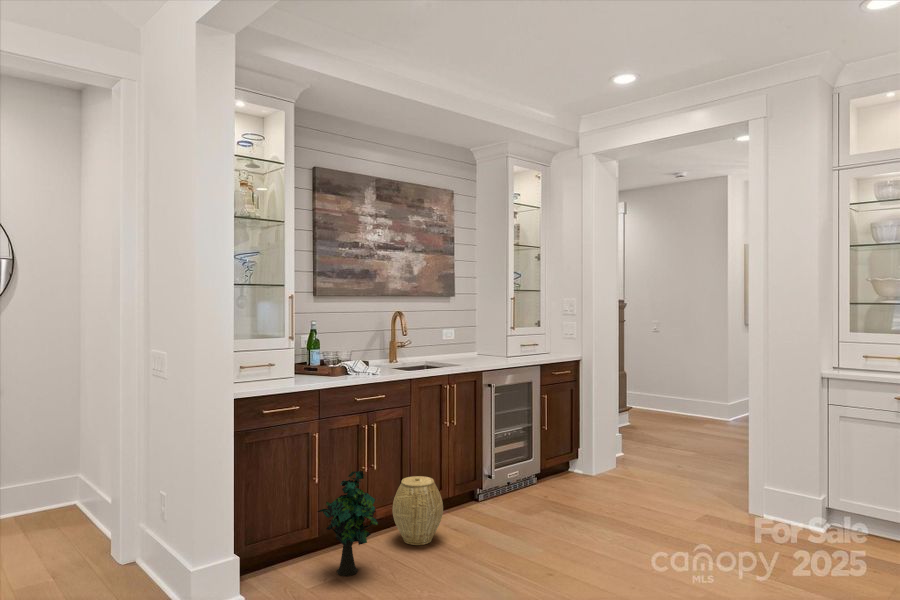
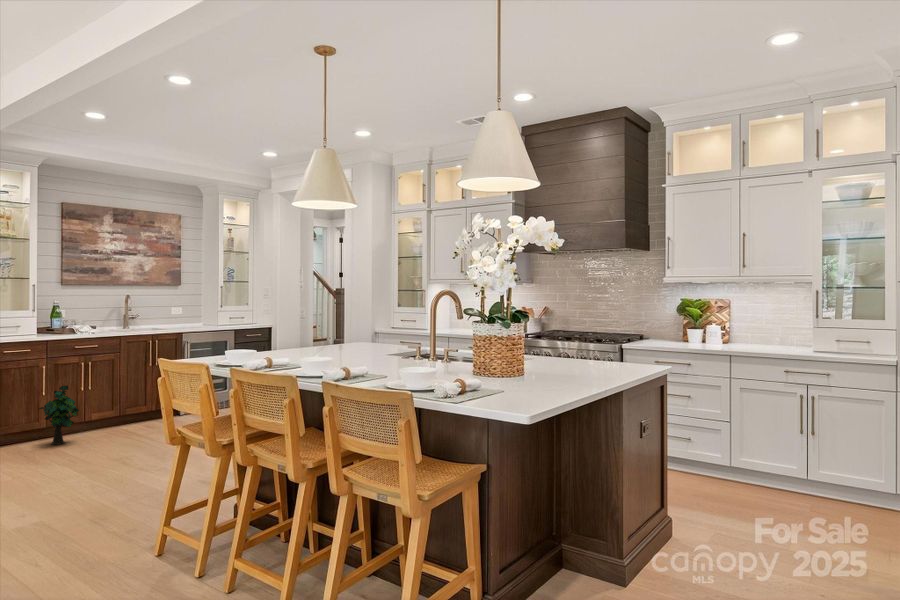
woven basket: present [392,476,443,545] -> none [100,394,135,433]

